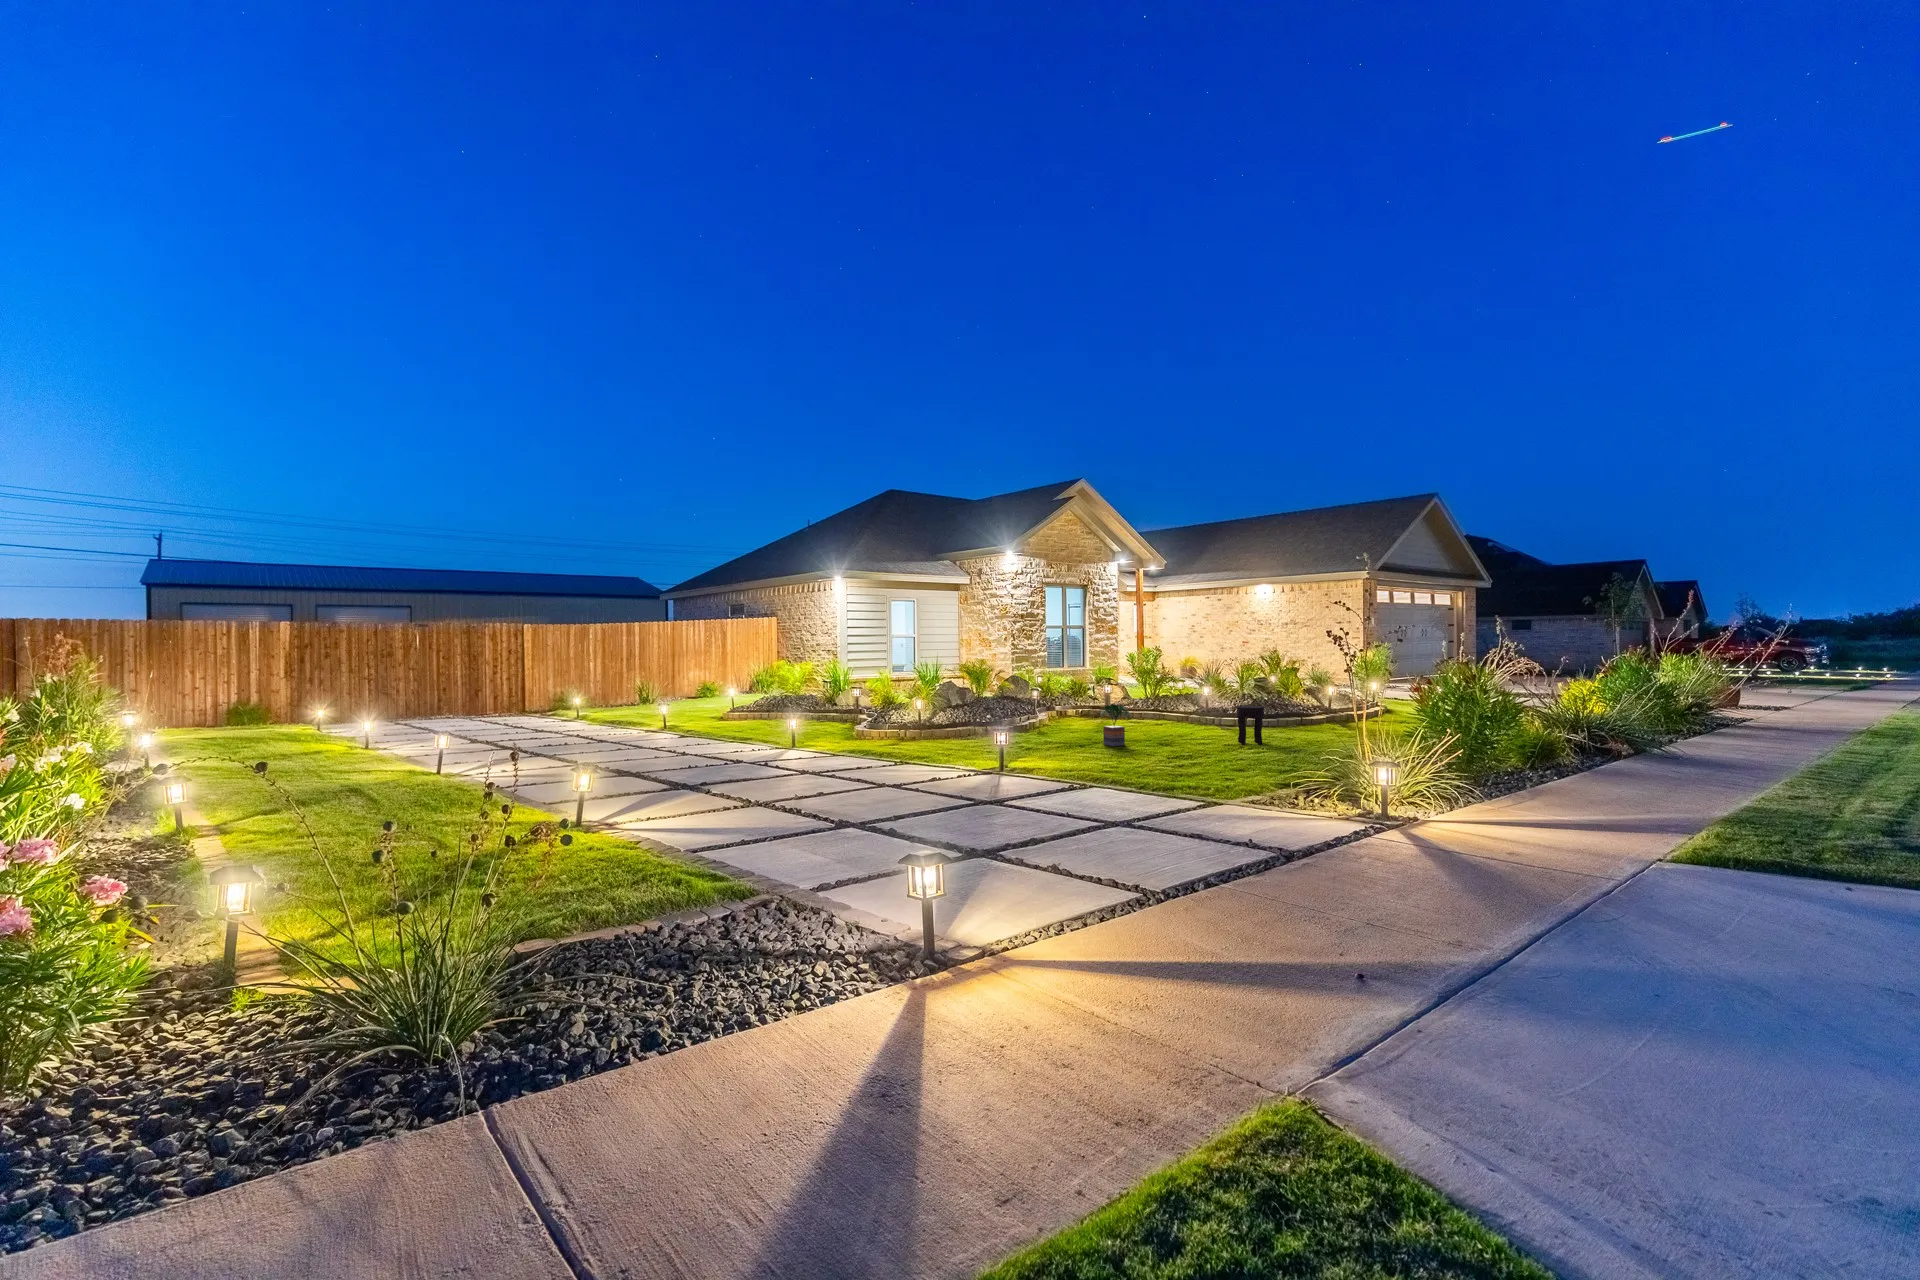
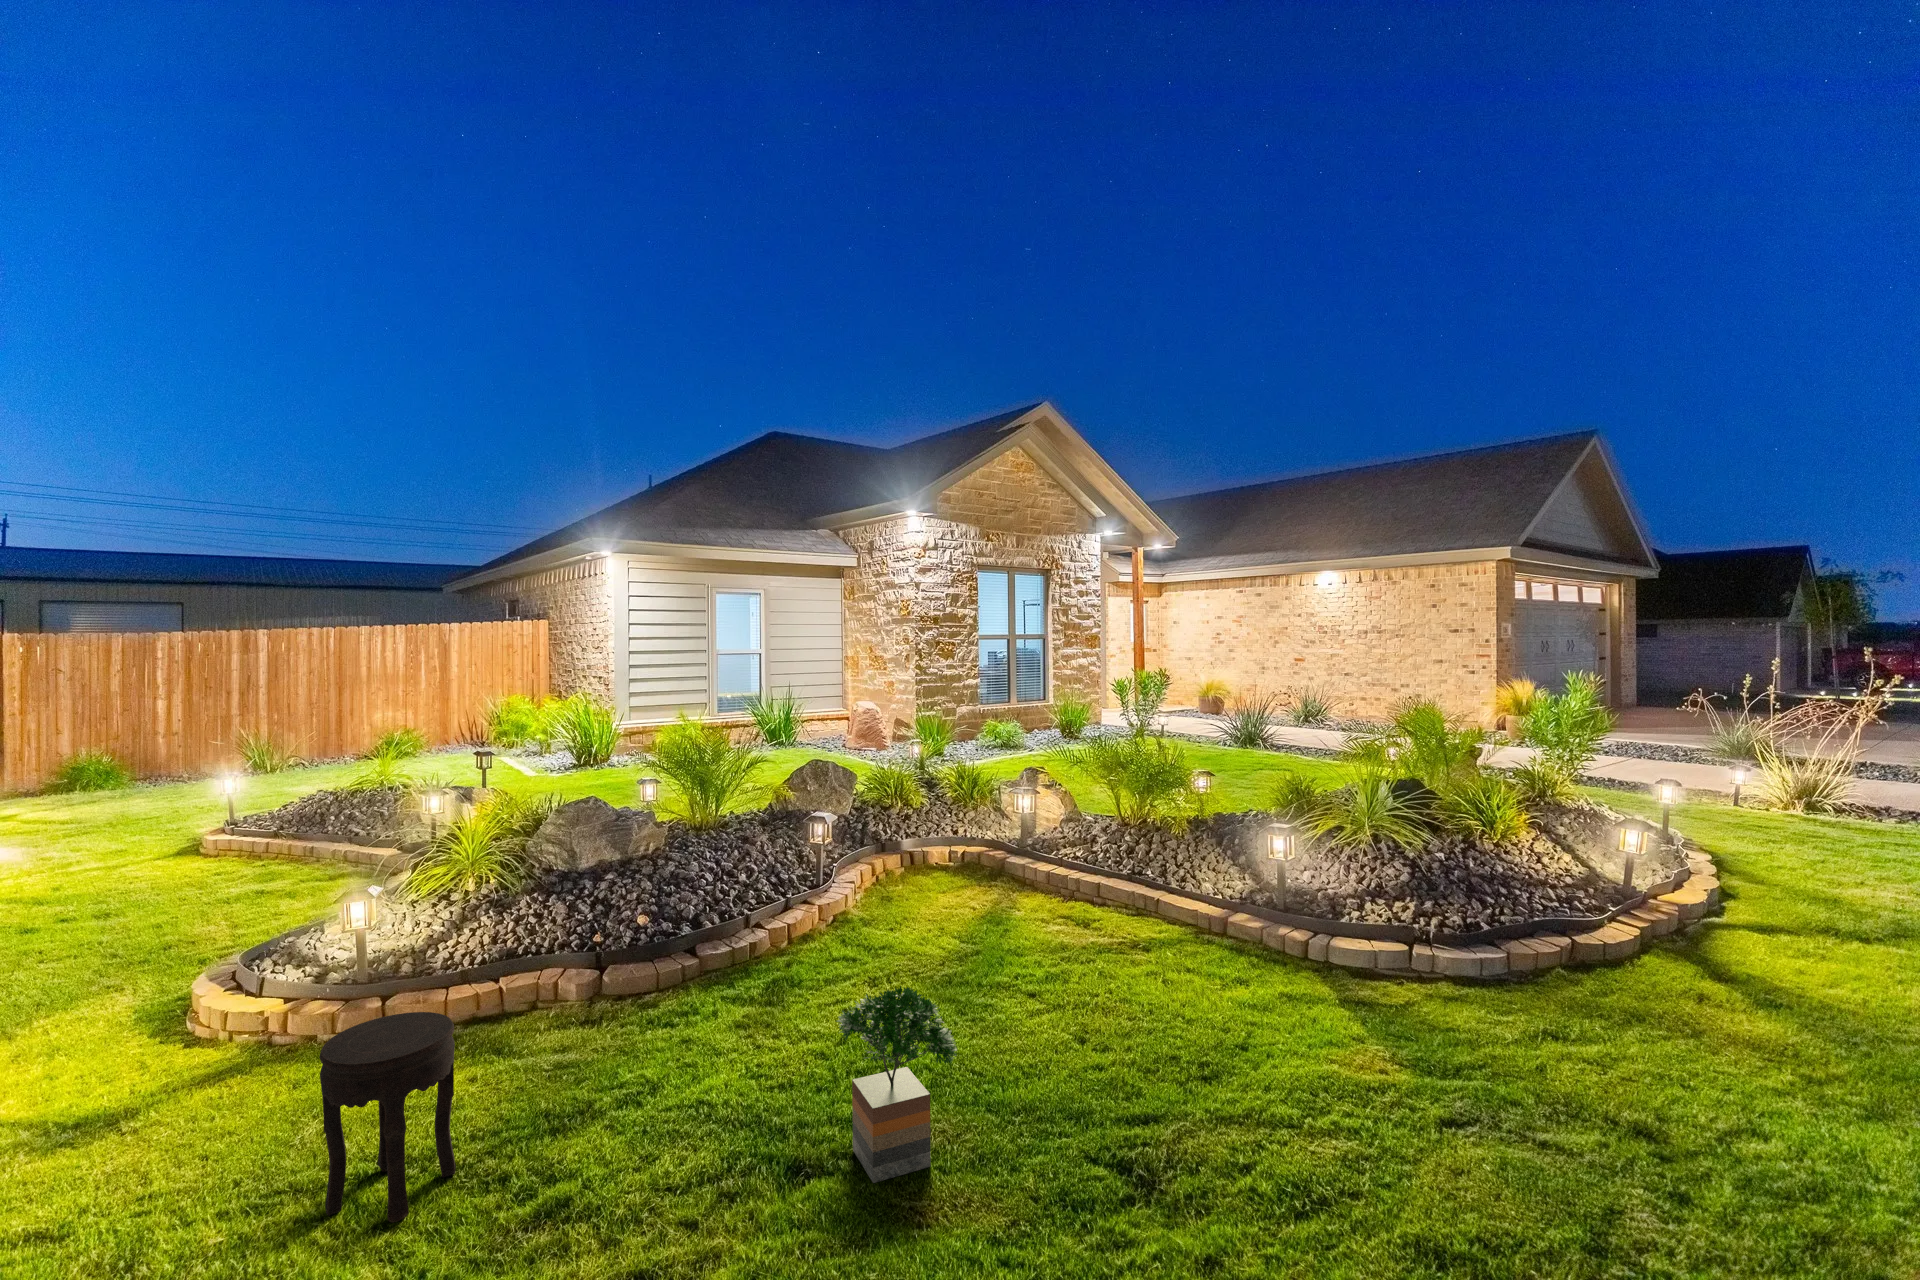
side table: present [1236,705,1264,745] -> present [320,1012,455,1223]

